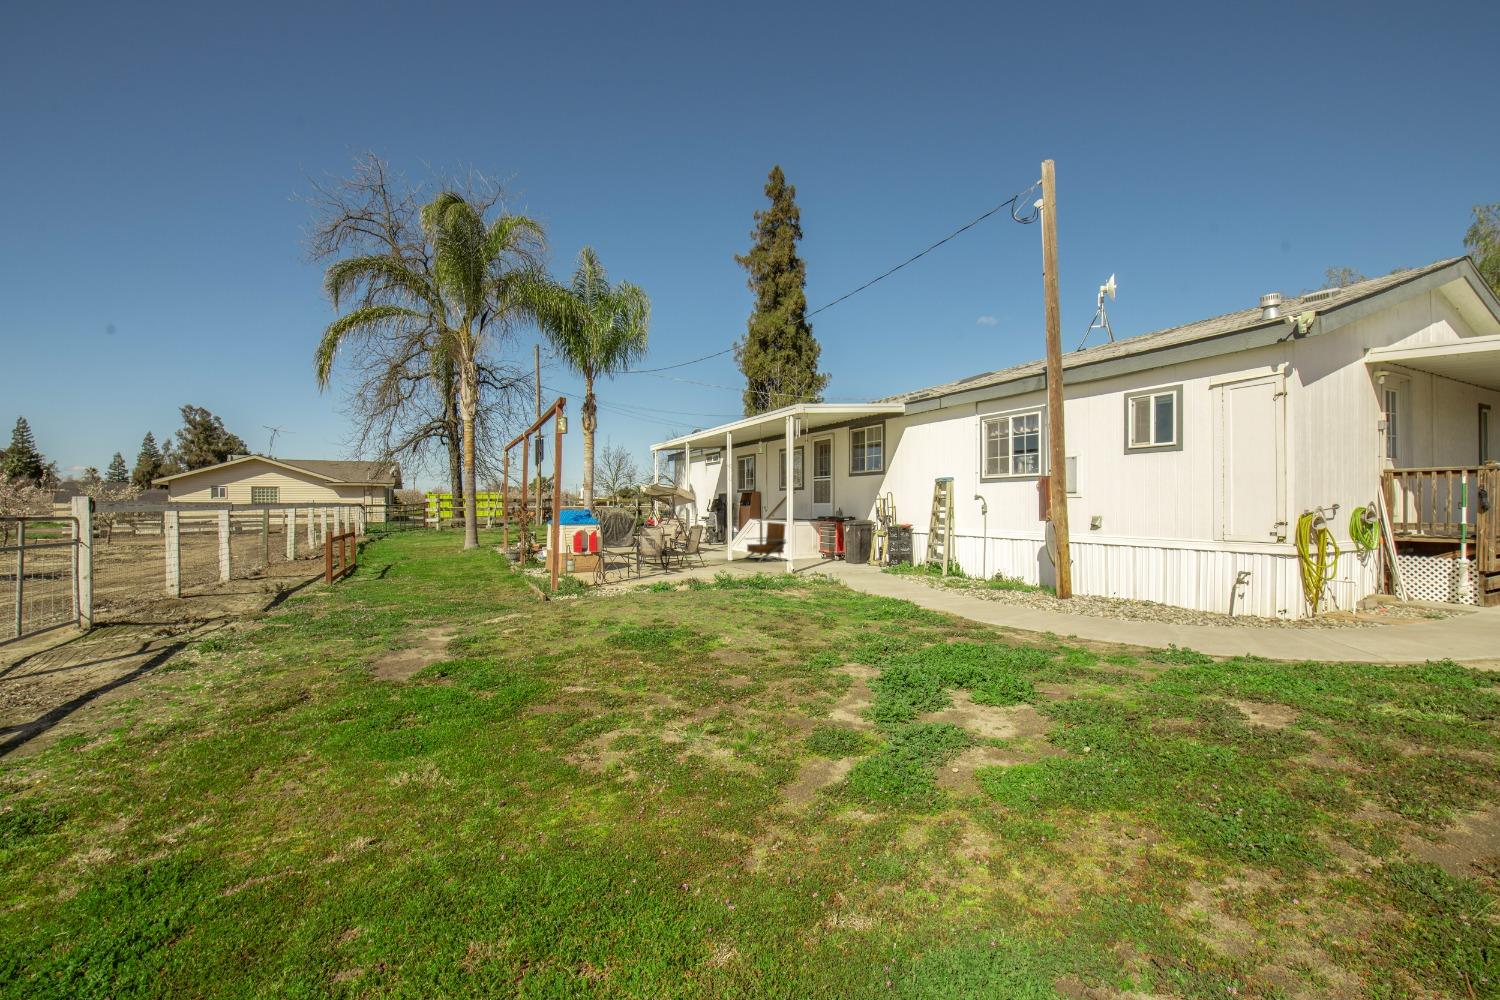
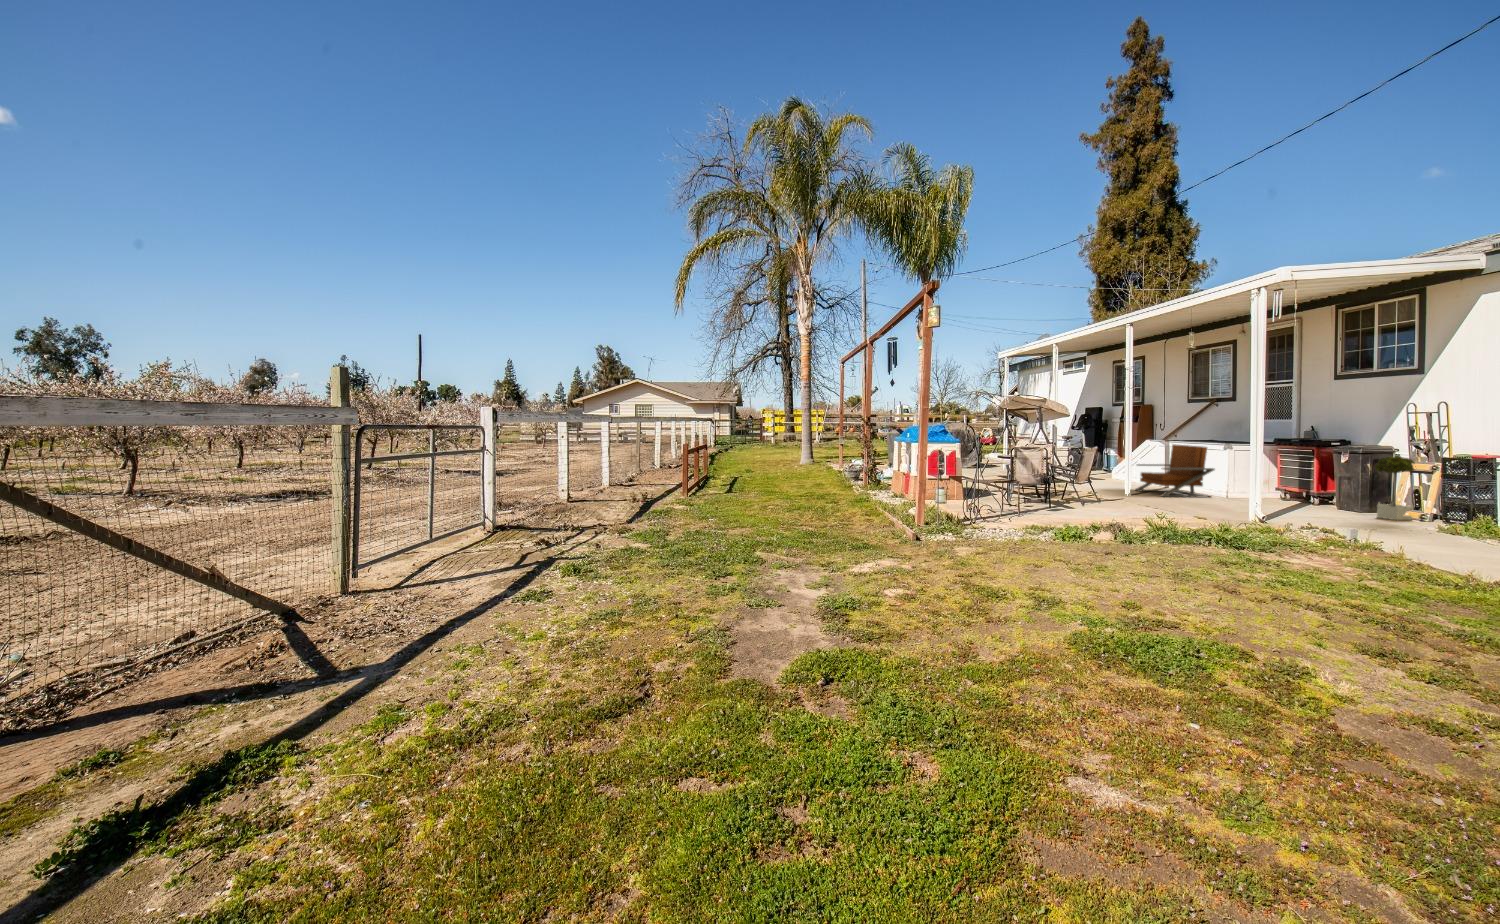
potted tree: none [863,527,882,569] -> present [1375,456,1415,520]

